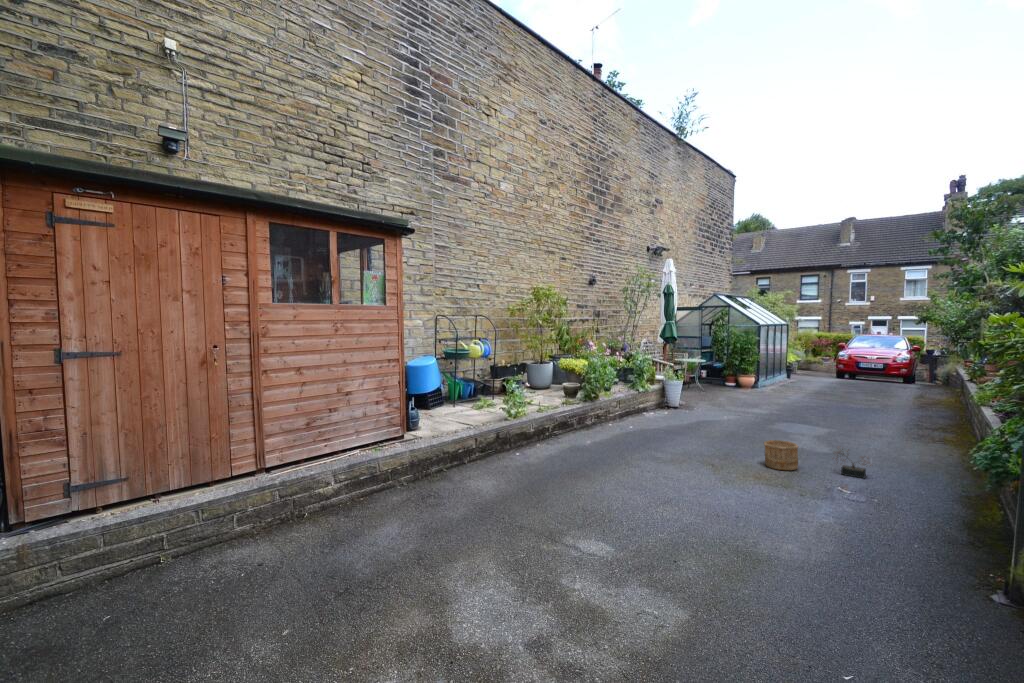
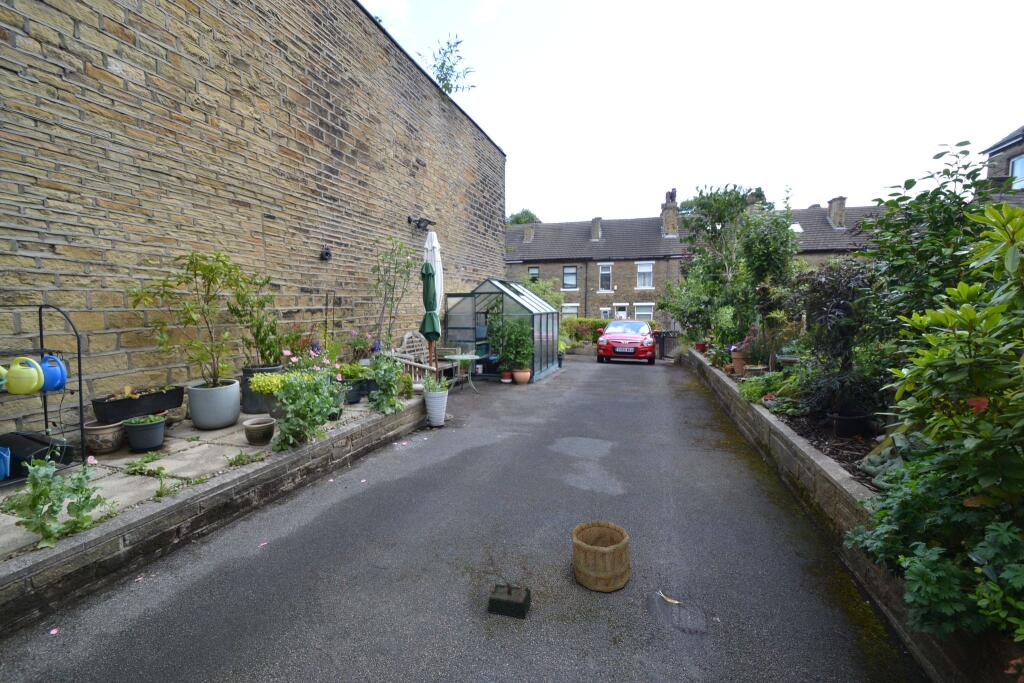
decorative plant: present [832,446,871,478] -> present [477,547,538,618]

